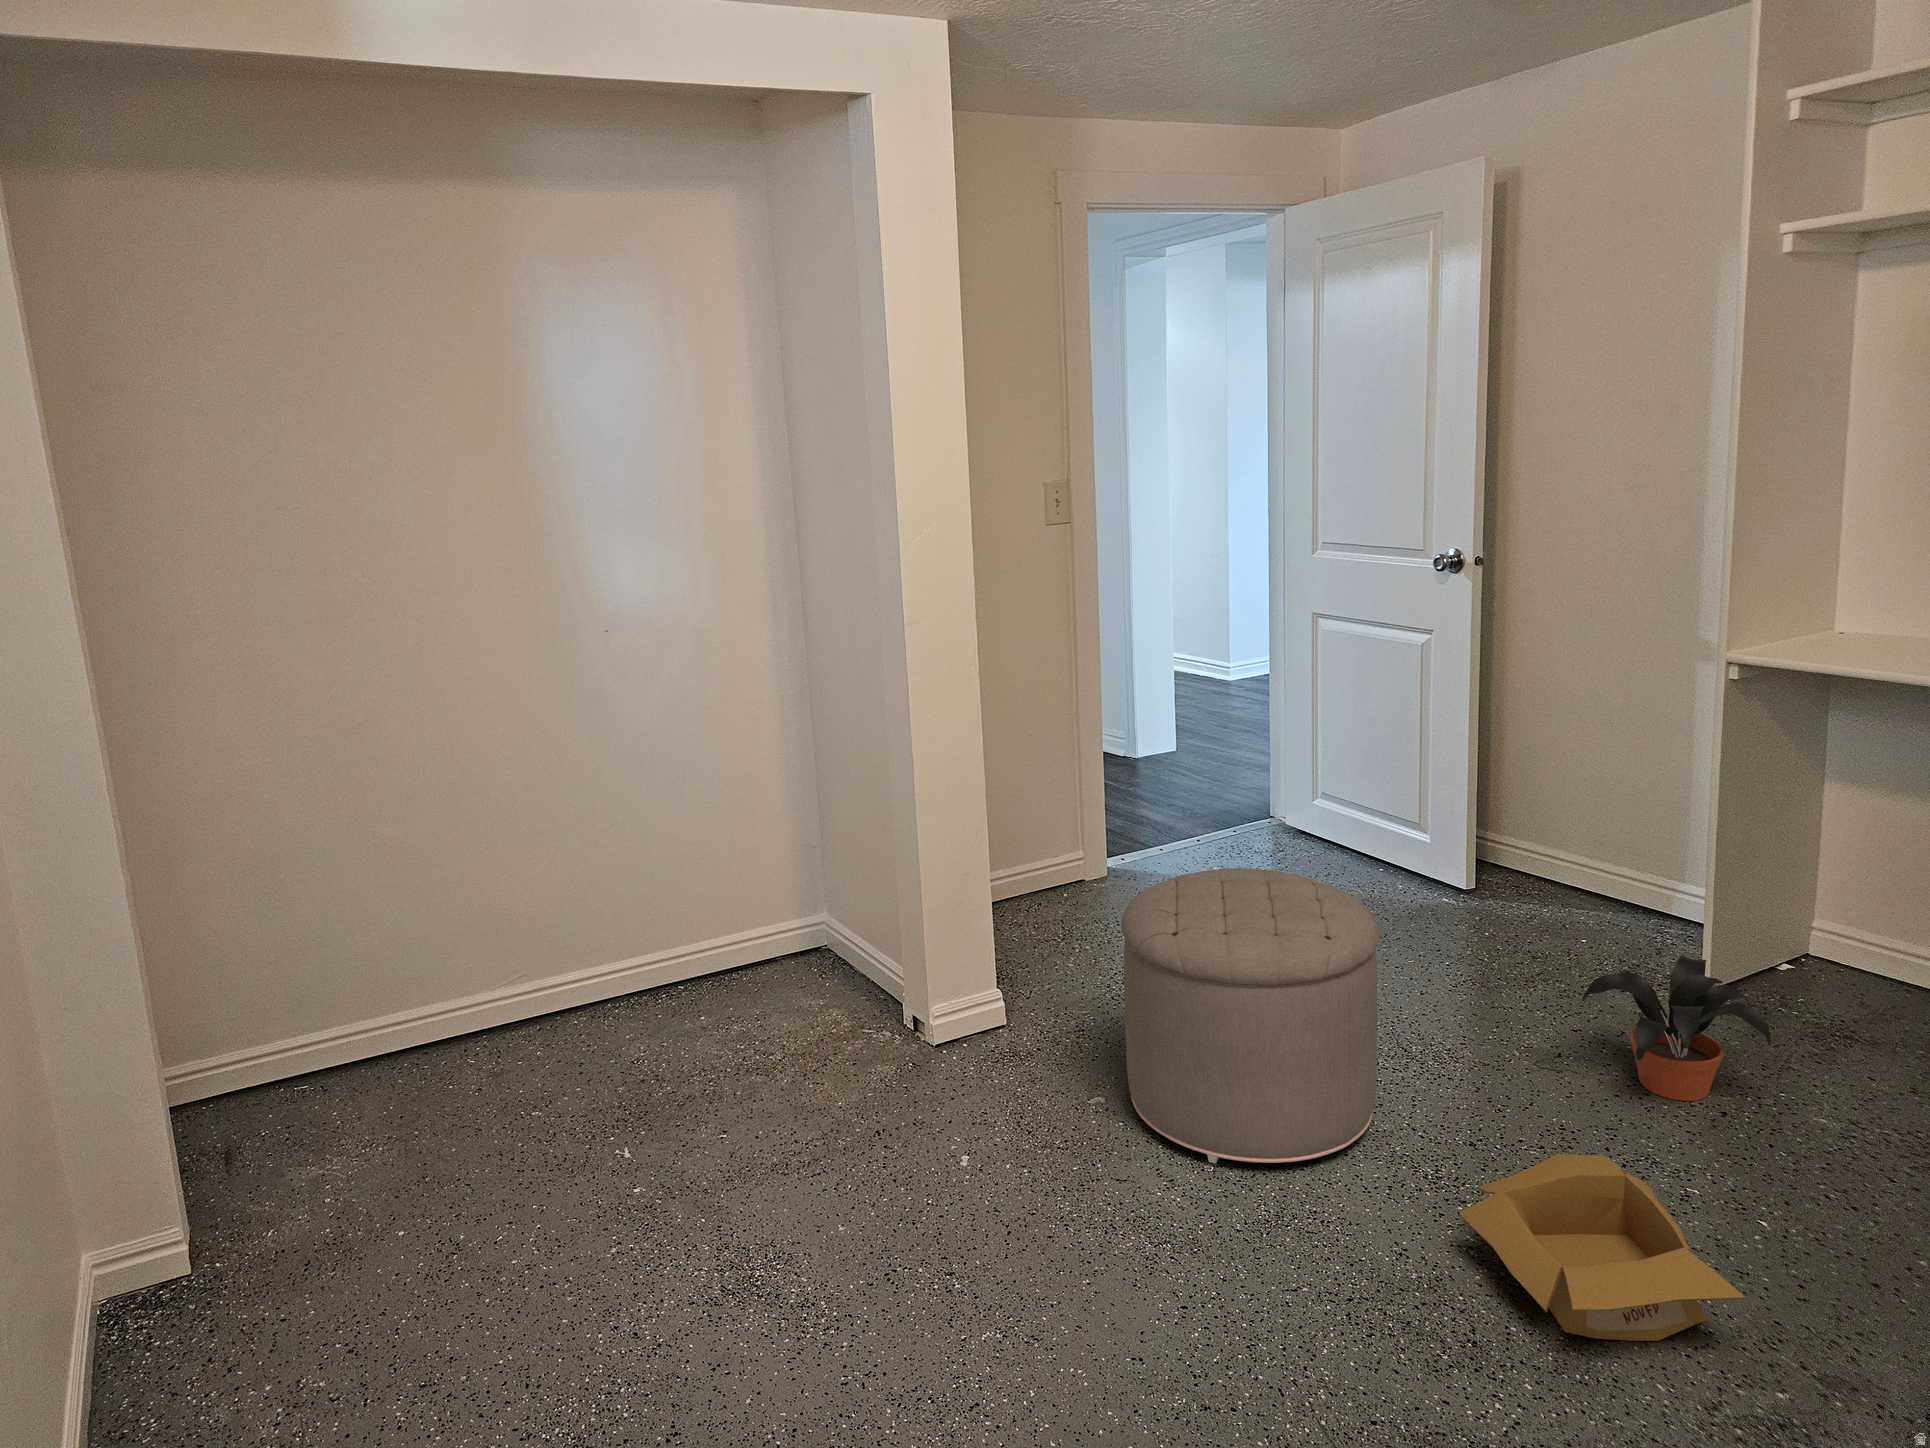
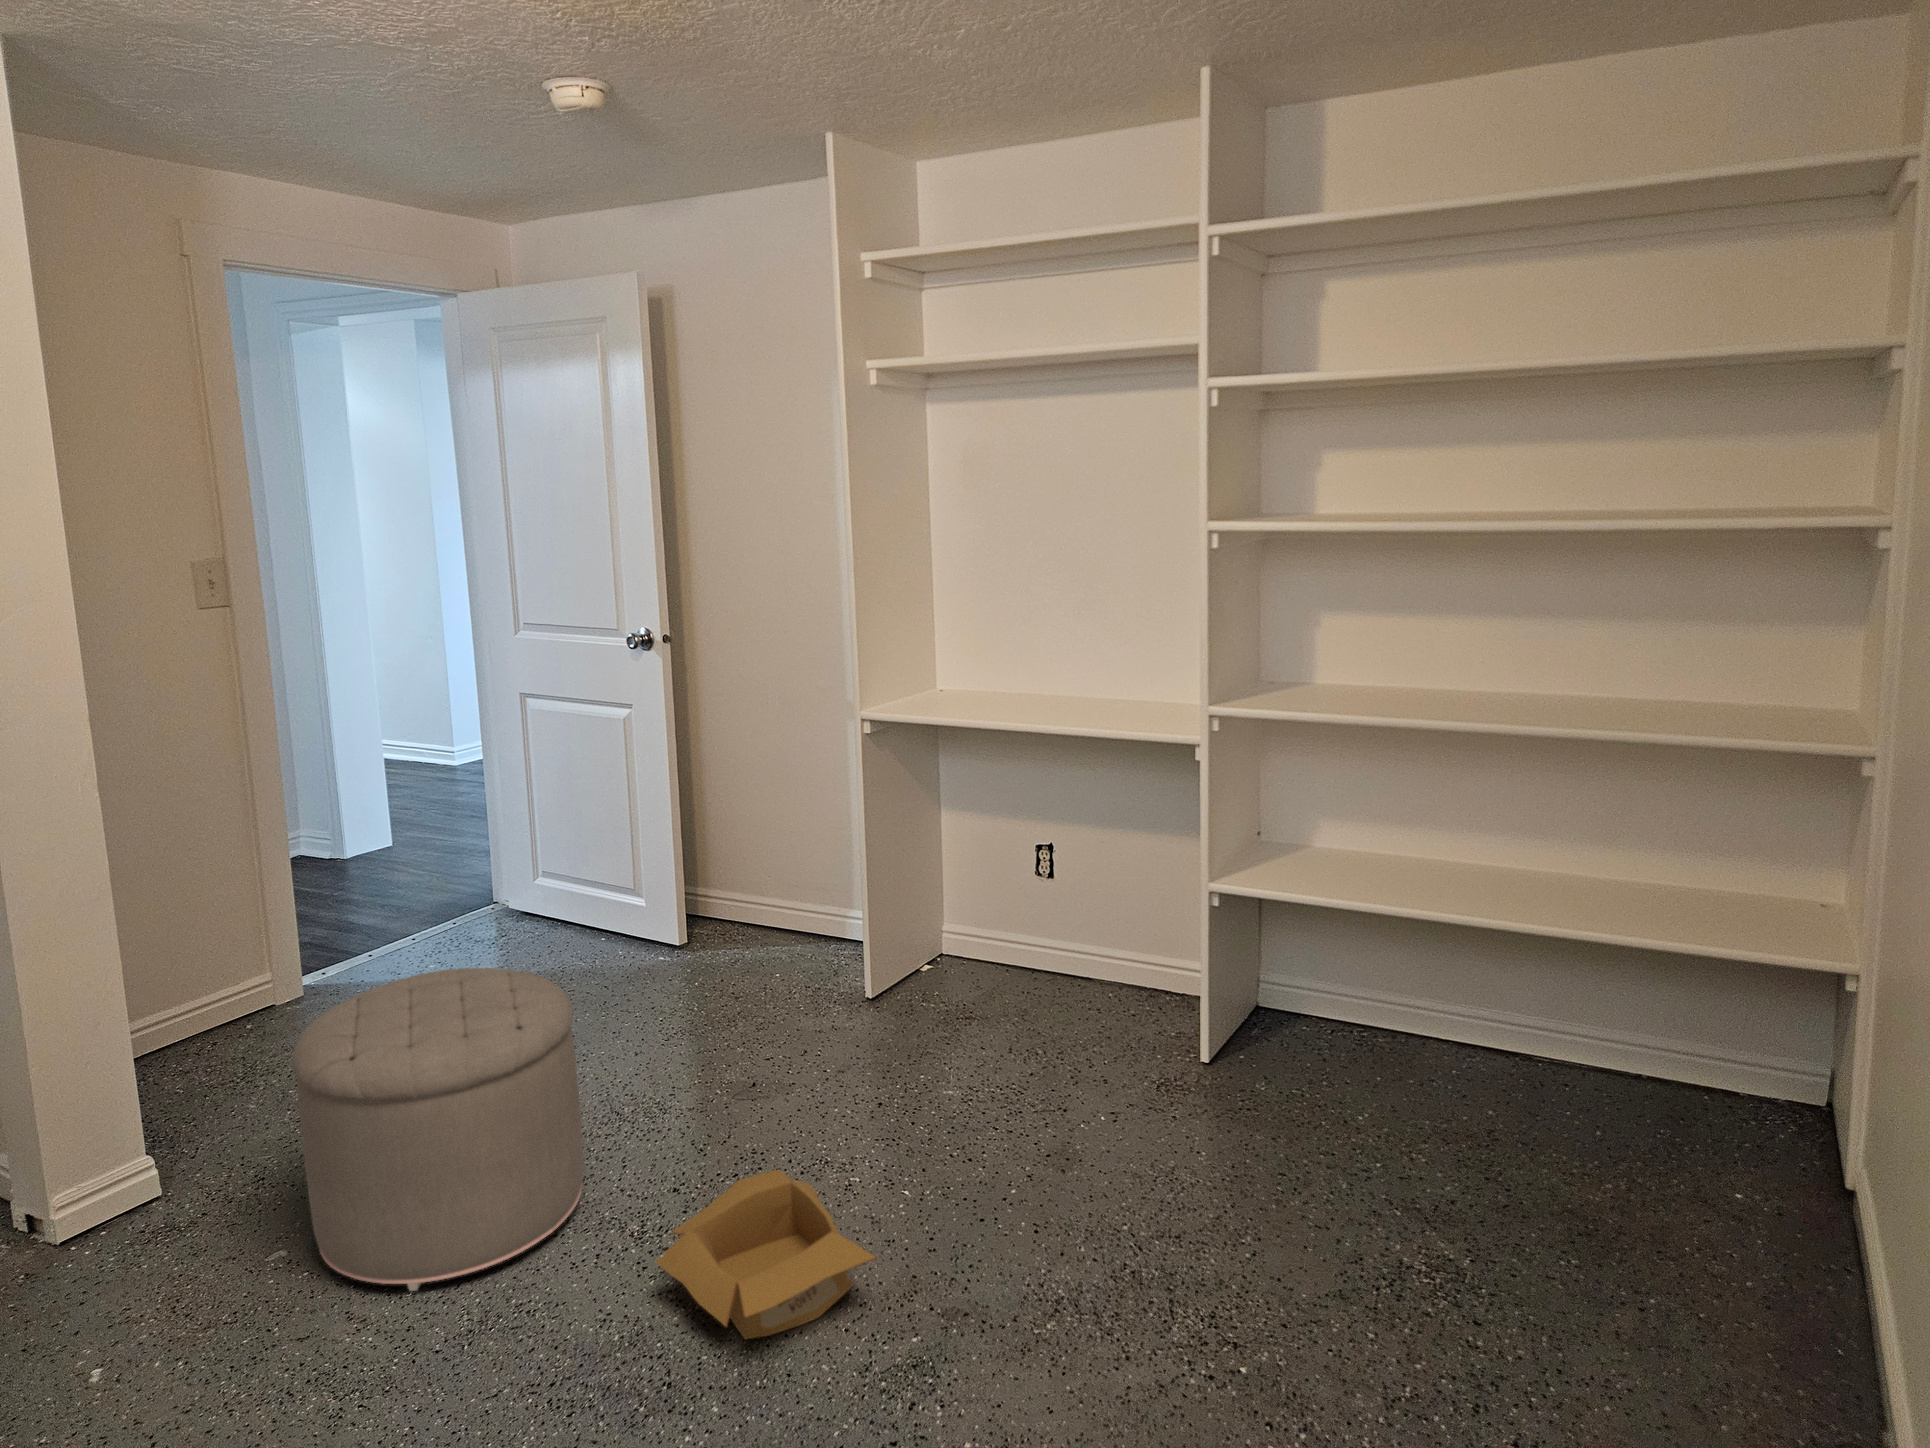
potted plant: present [1582,955,1771,1101] -> none [765,975,905,1101]

